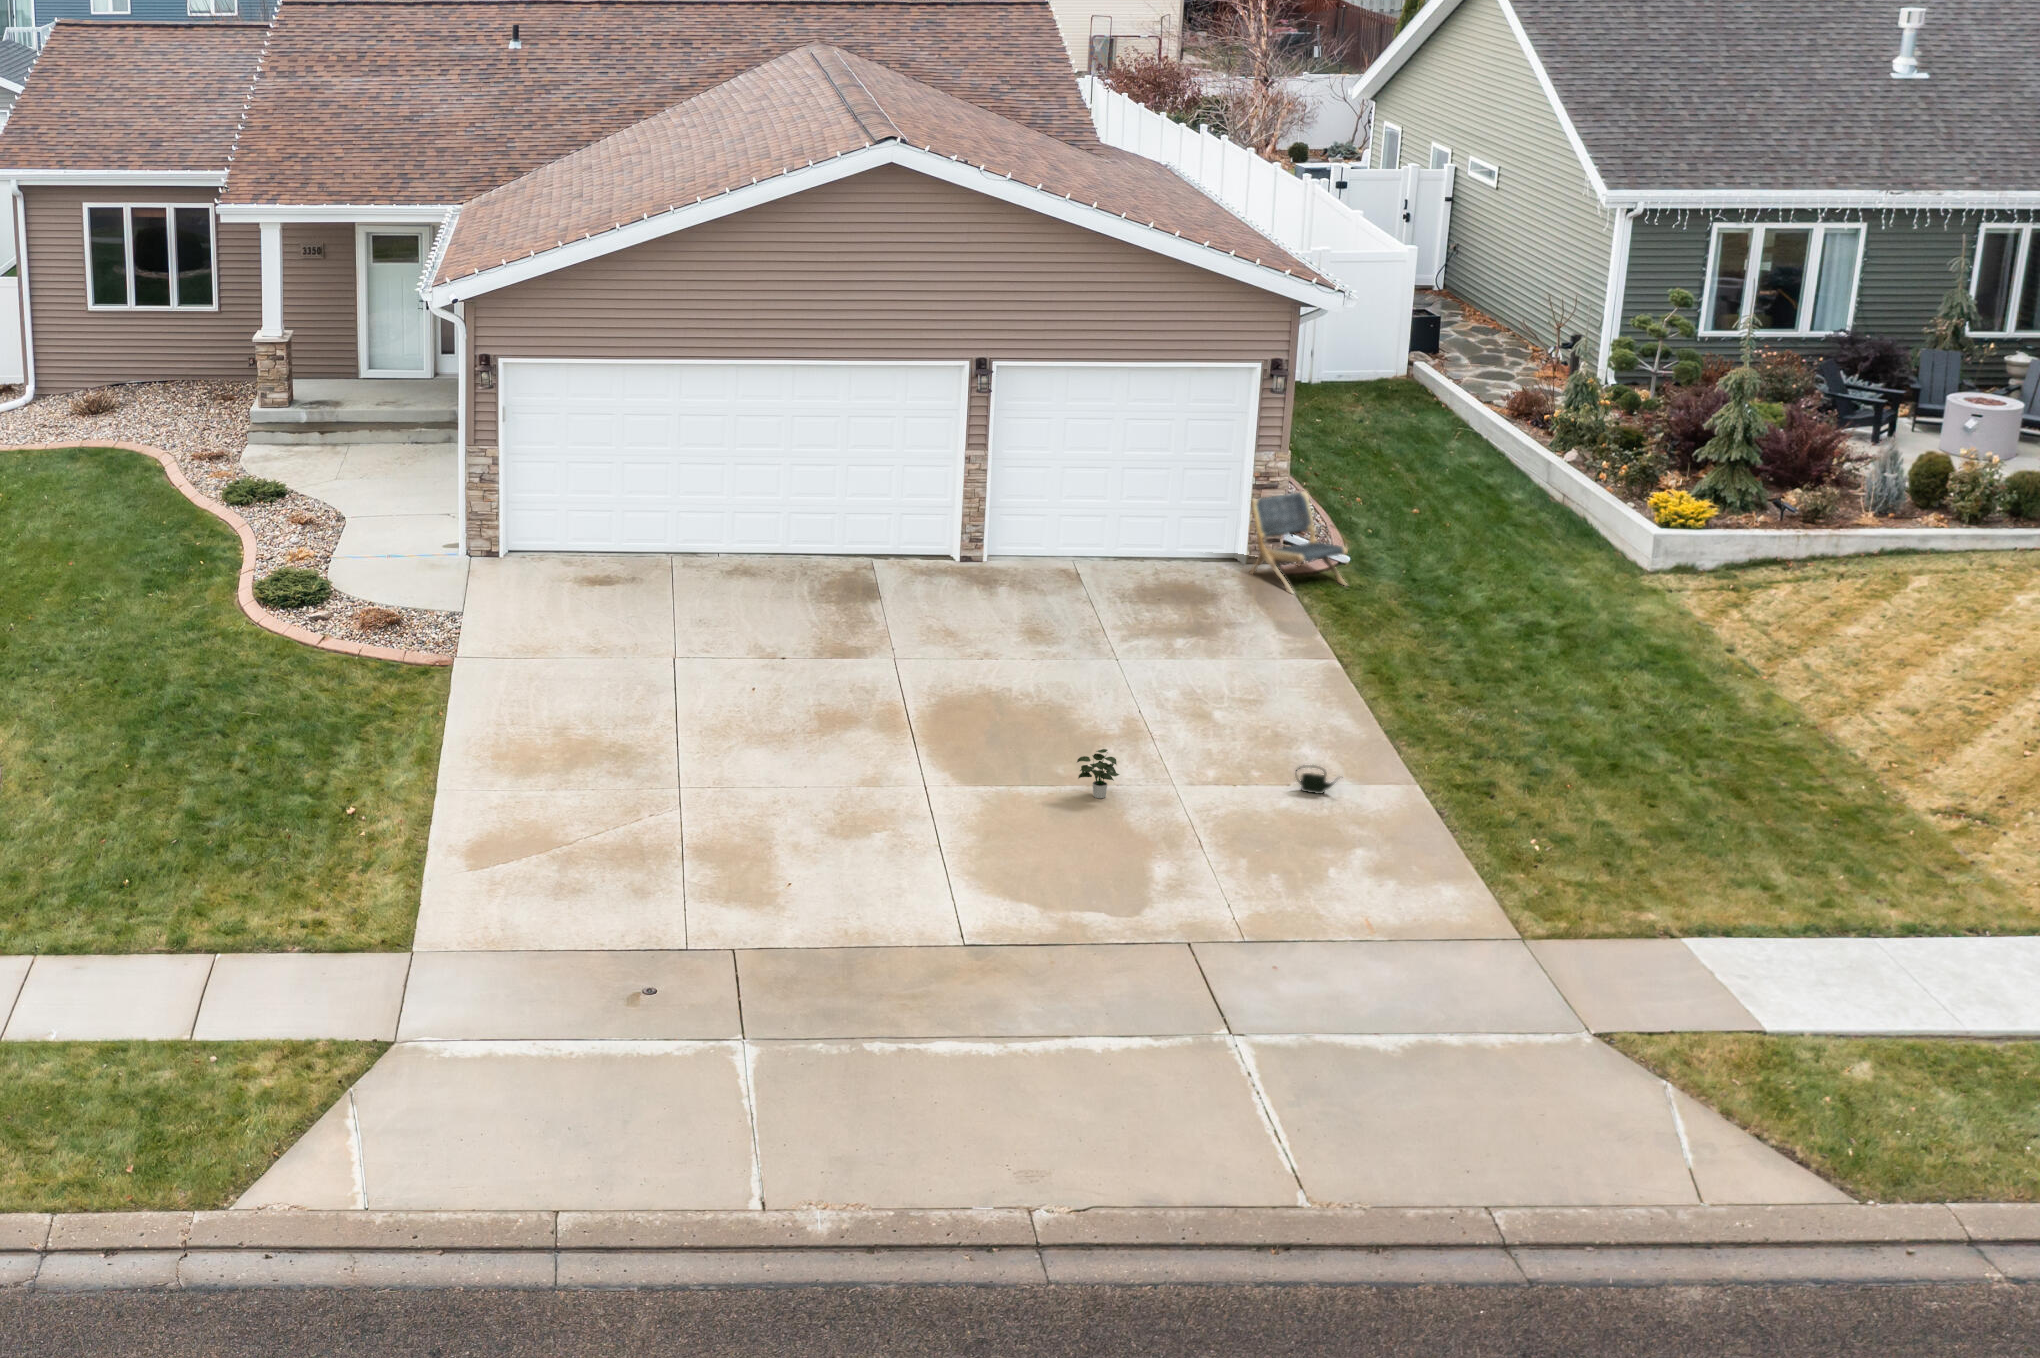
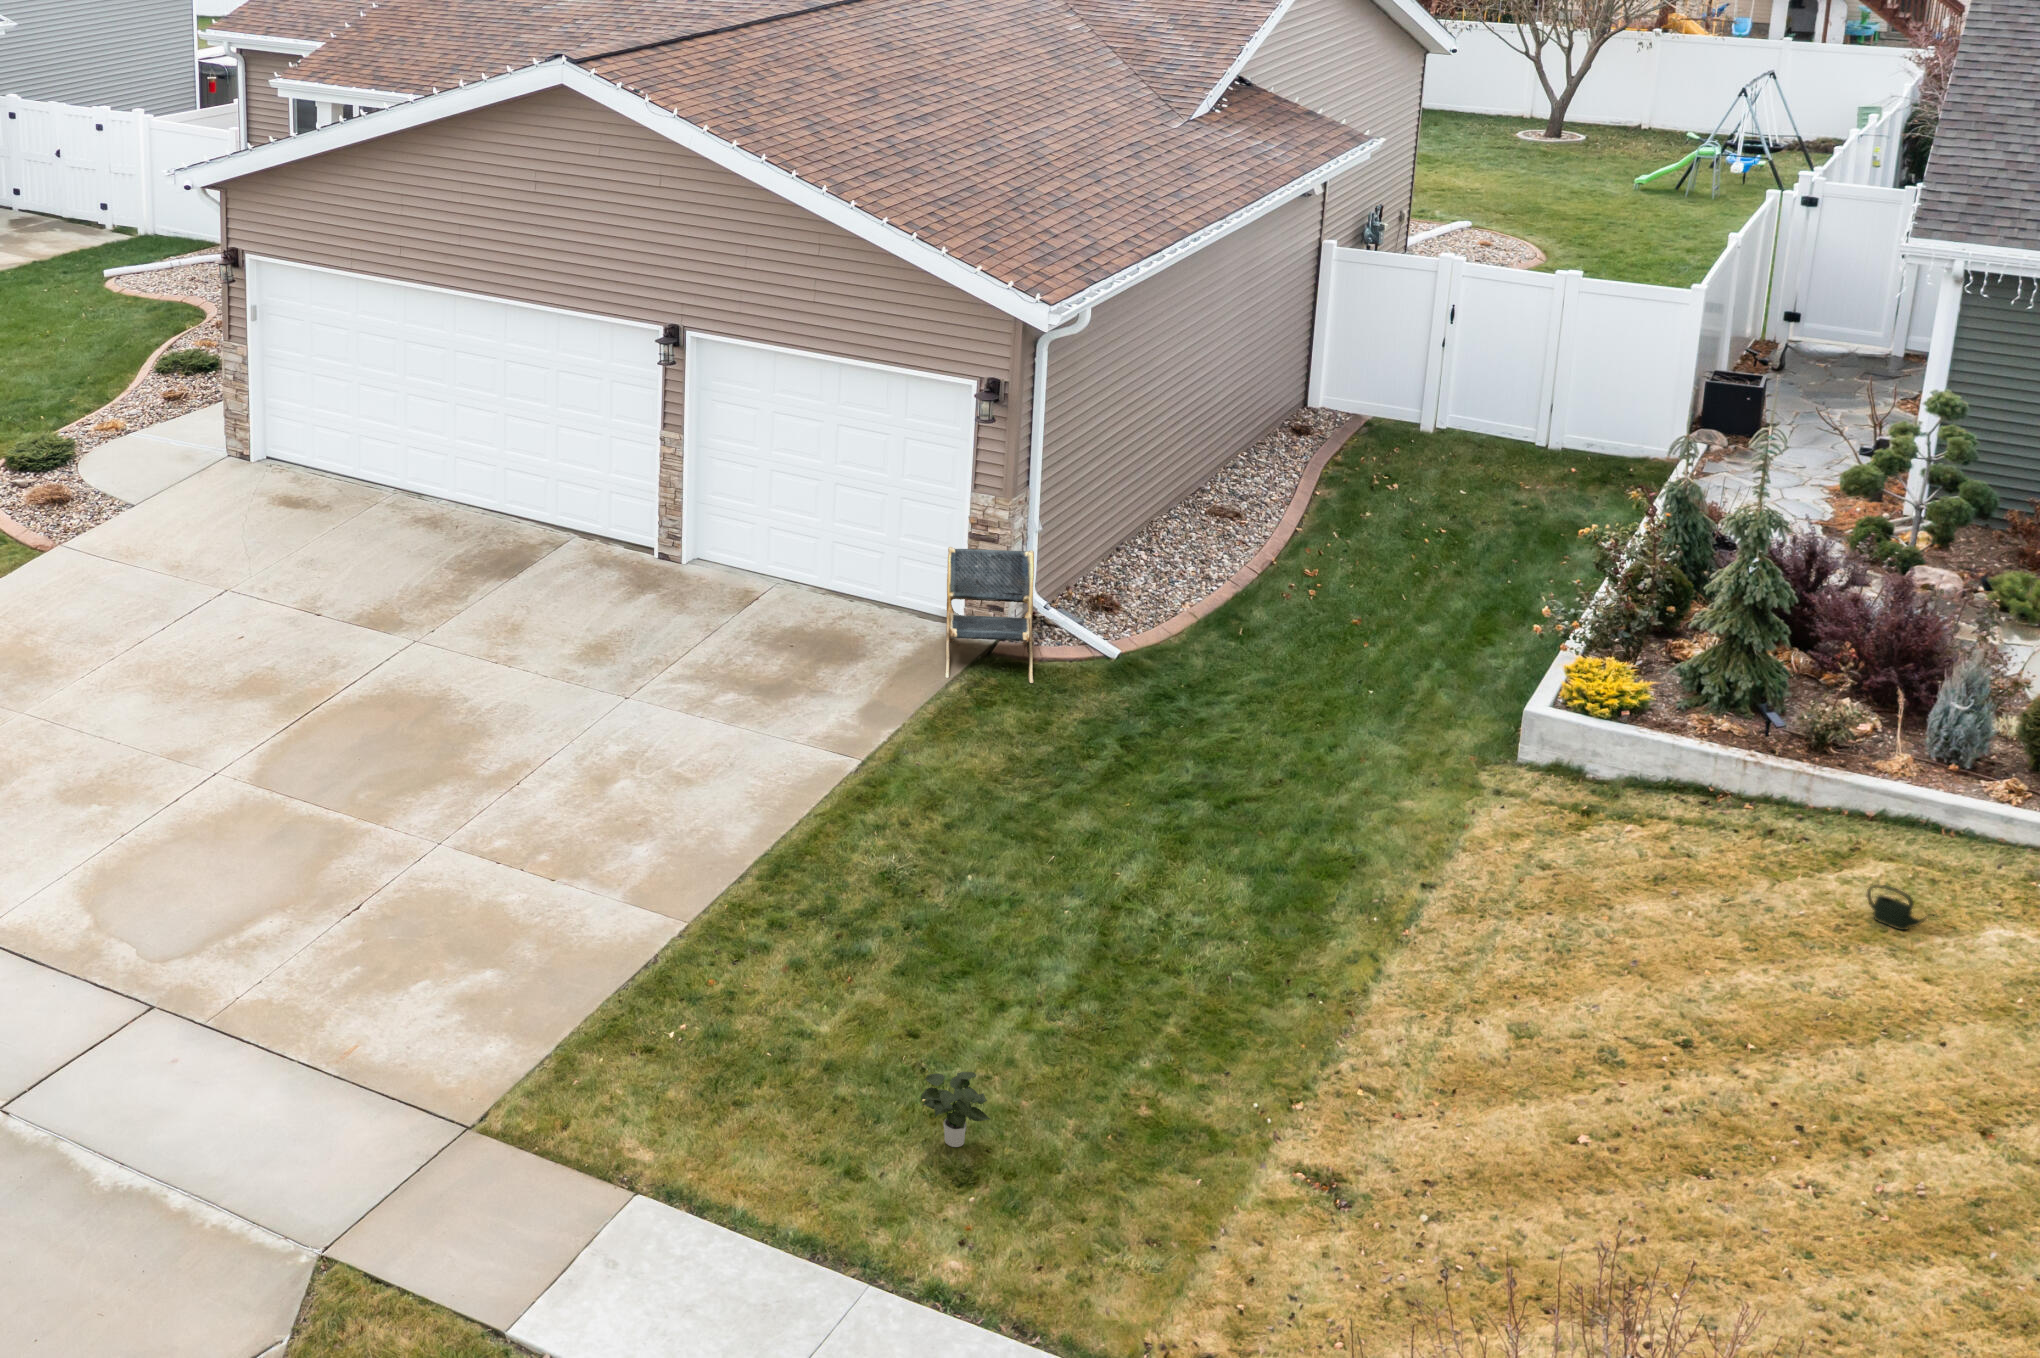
potted plant: present [1077,749,1119,798] -> present [921,1072,990,1147]
watering can: present [1298,765,1336,794] -> present [1867,885,1932,930]

